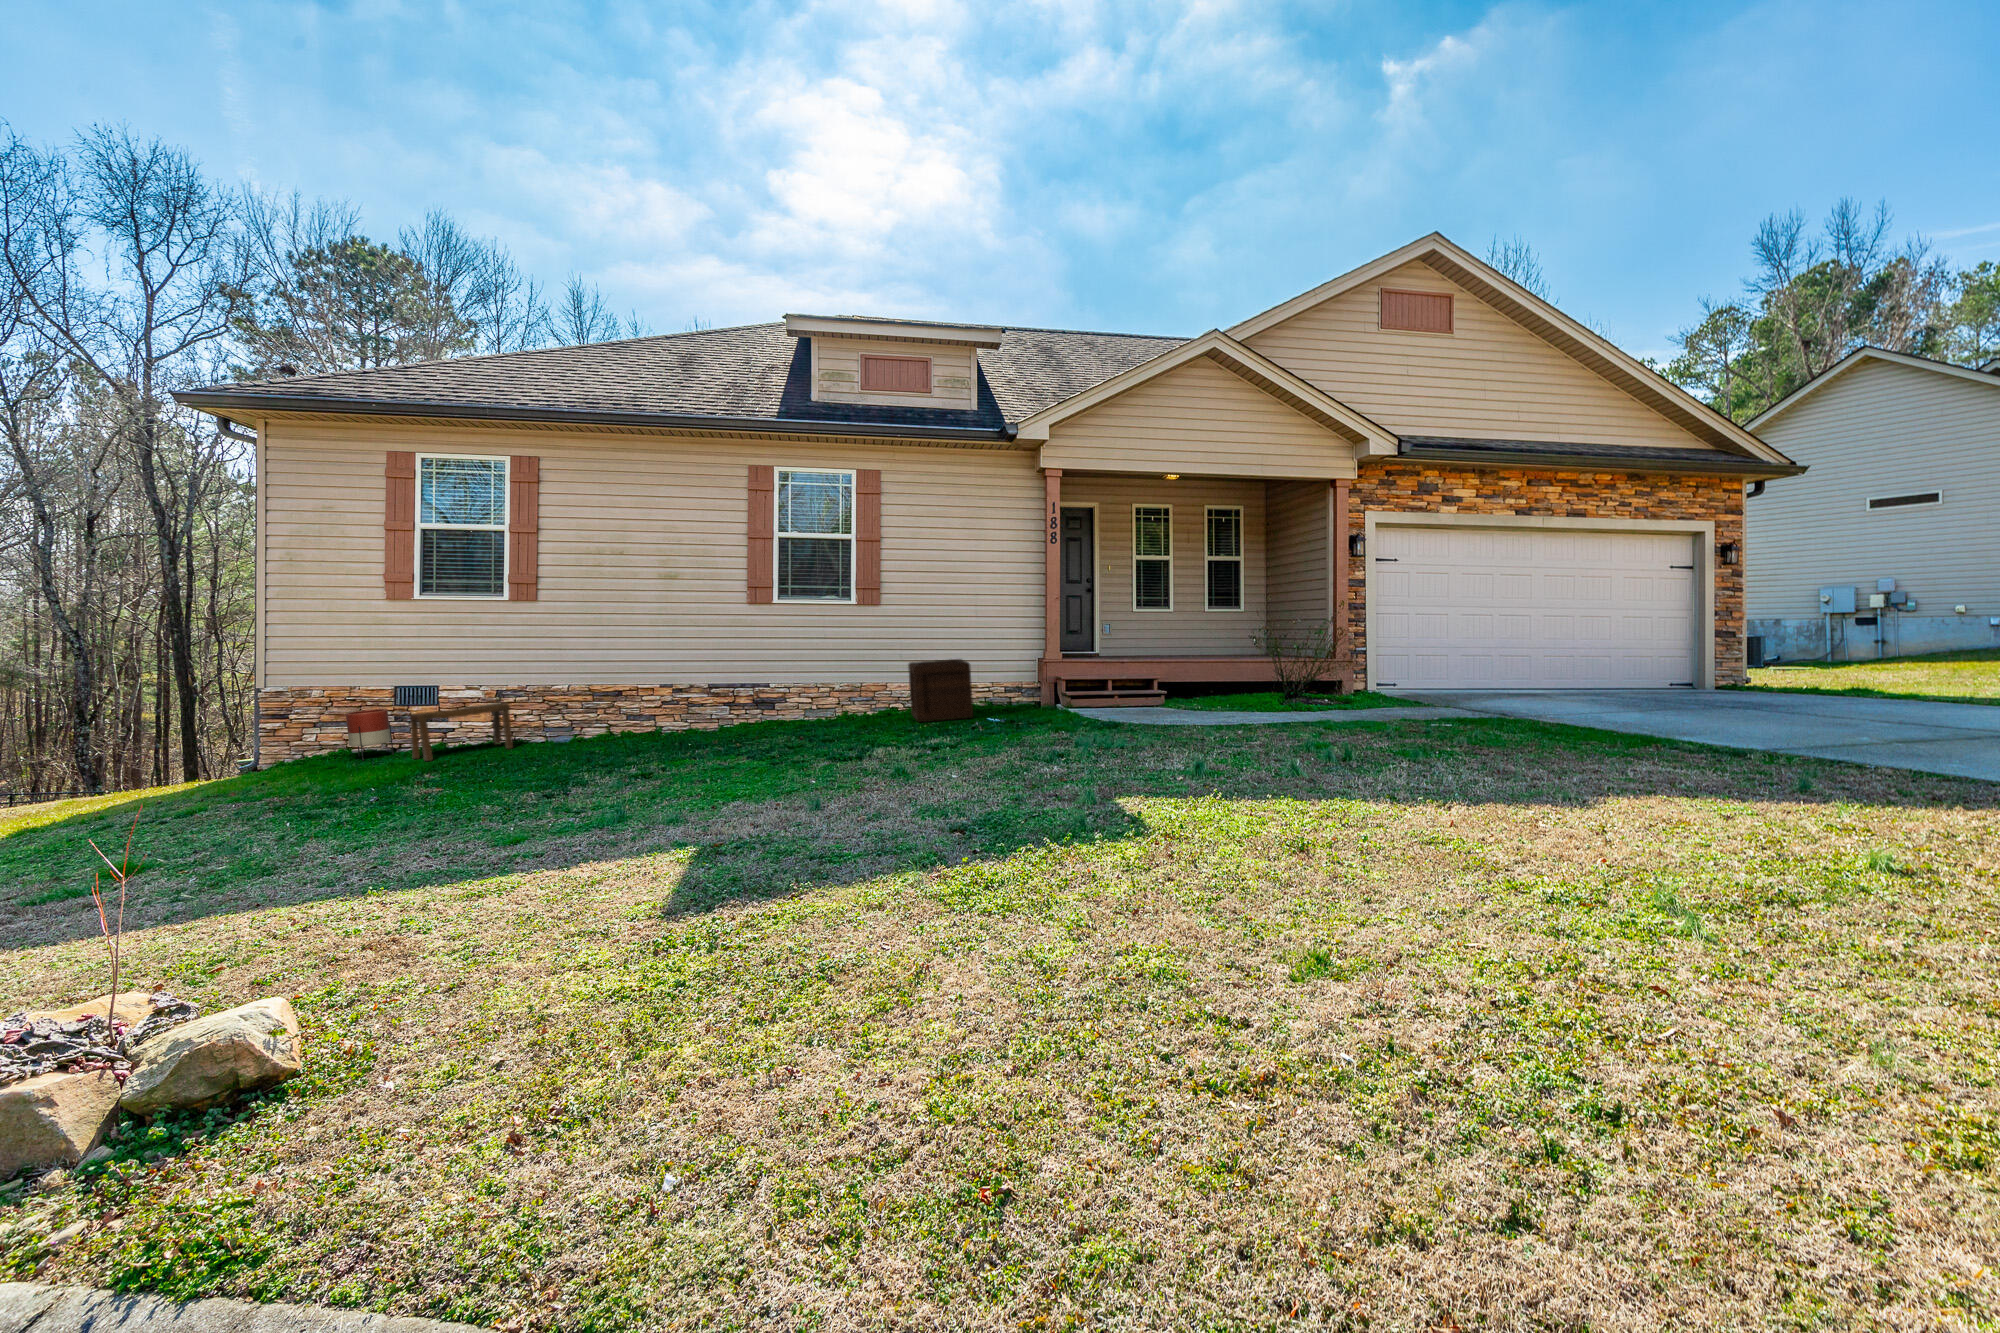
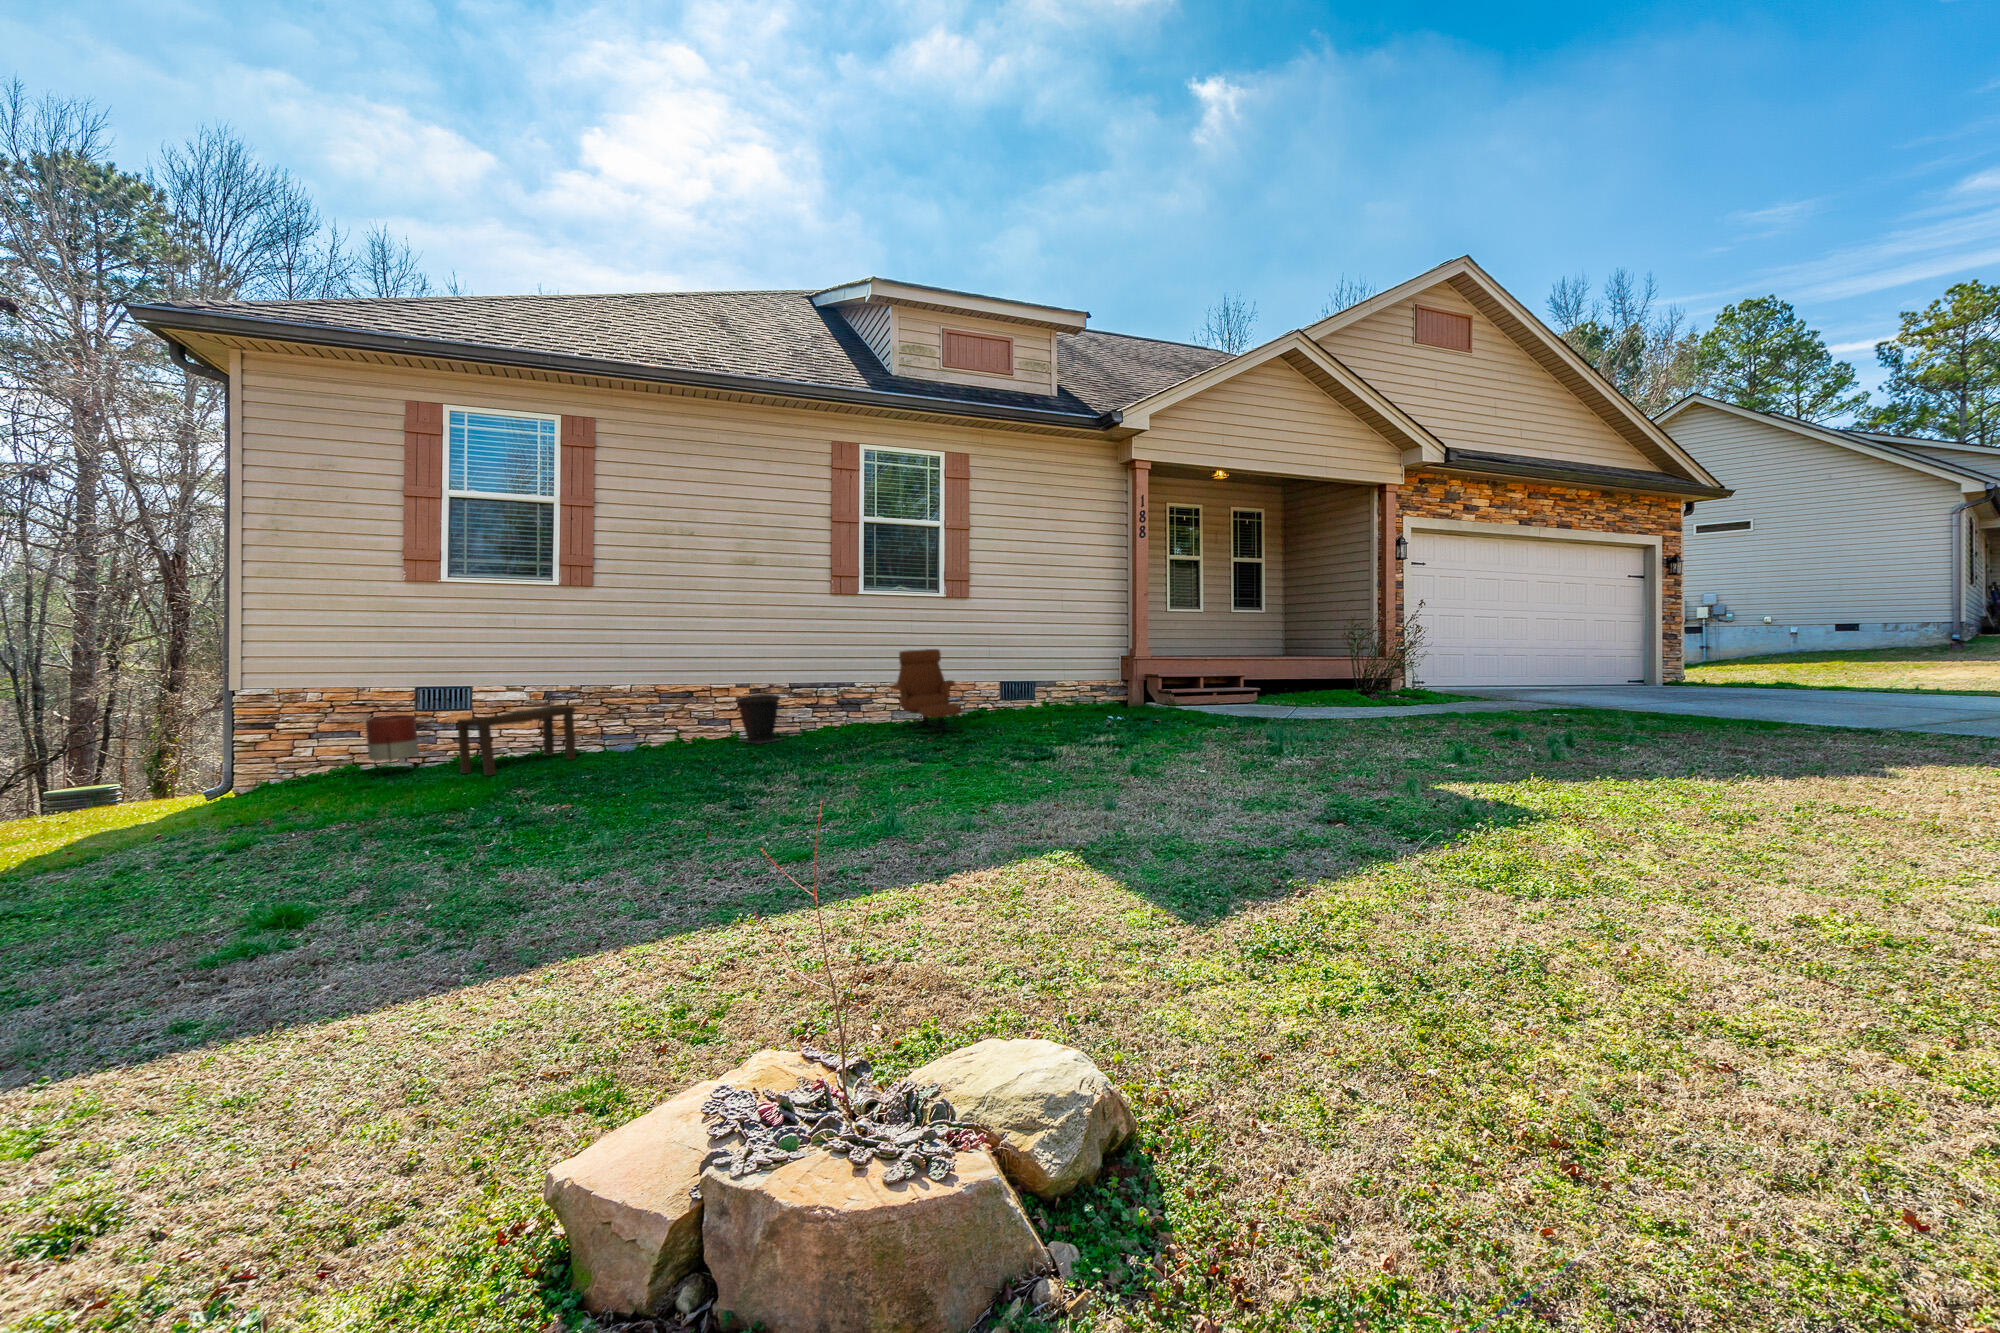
lounge chair: none [798,653,860,734] -> present [892,649,961,734]
wooden crate: present [908,659,973,722] -> none [997,656,1077,723]
bucket: none [653,694,698,738] -> present [736,694,780,744]

